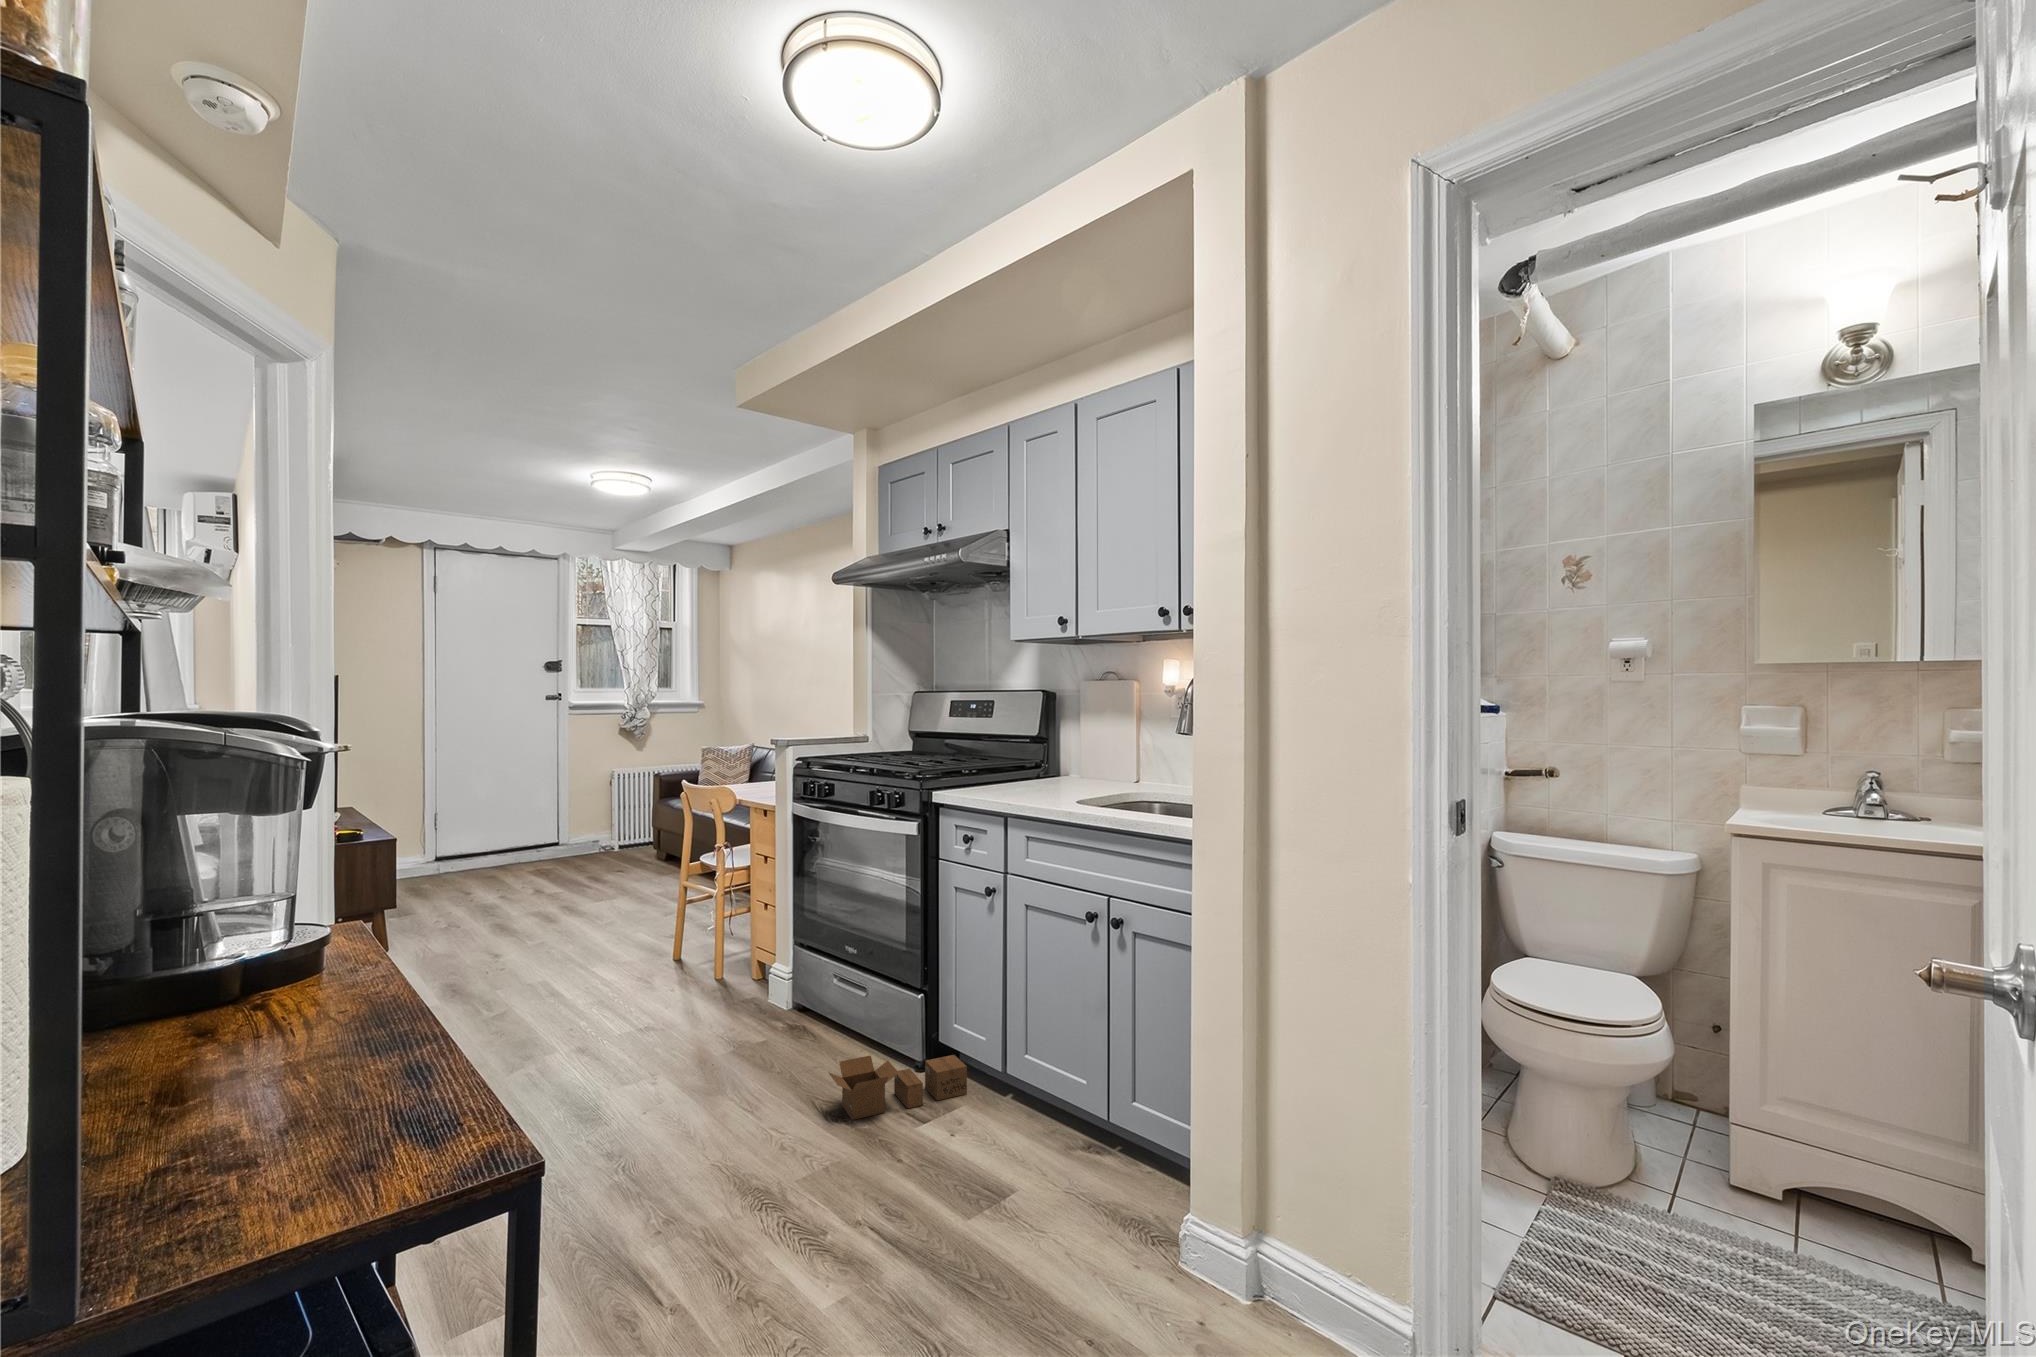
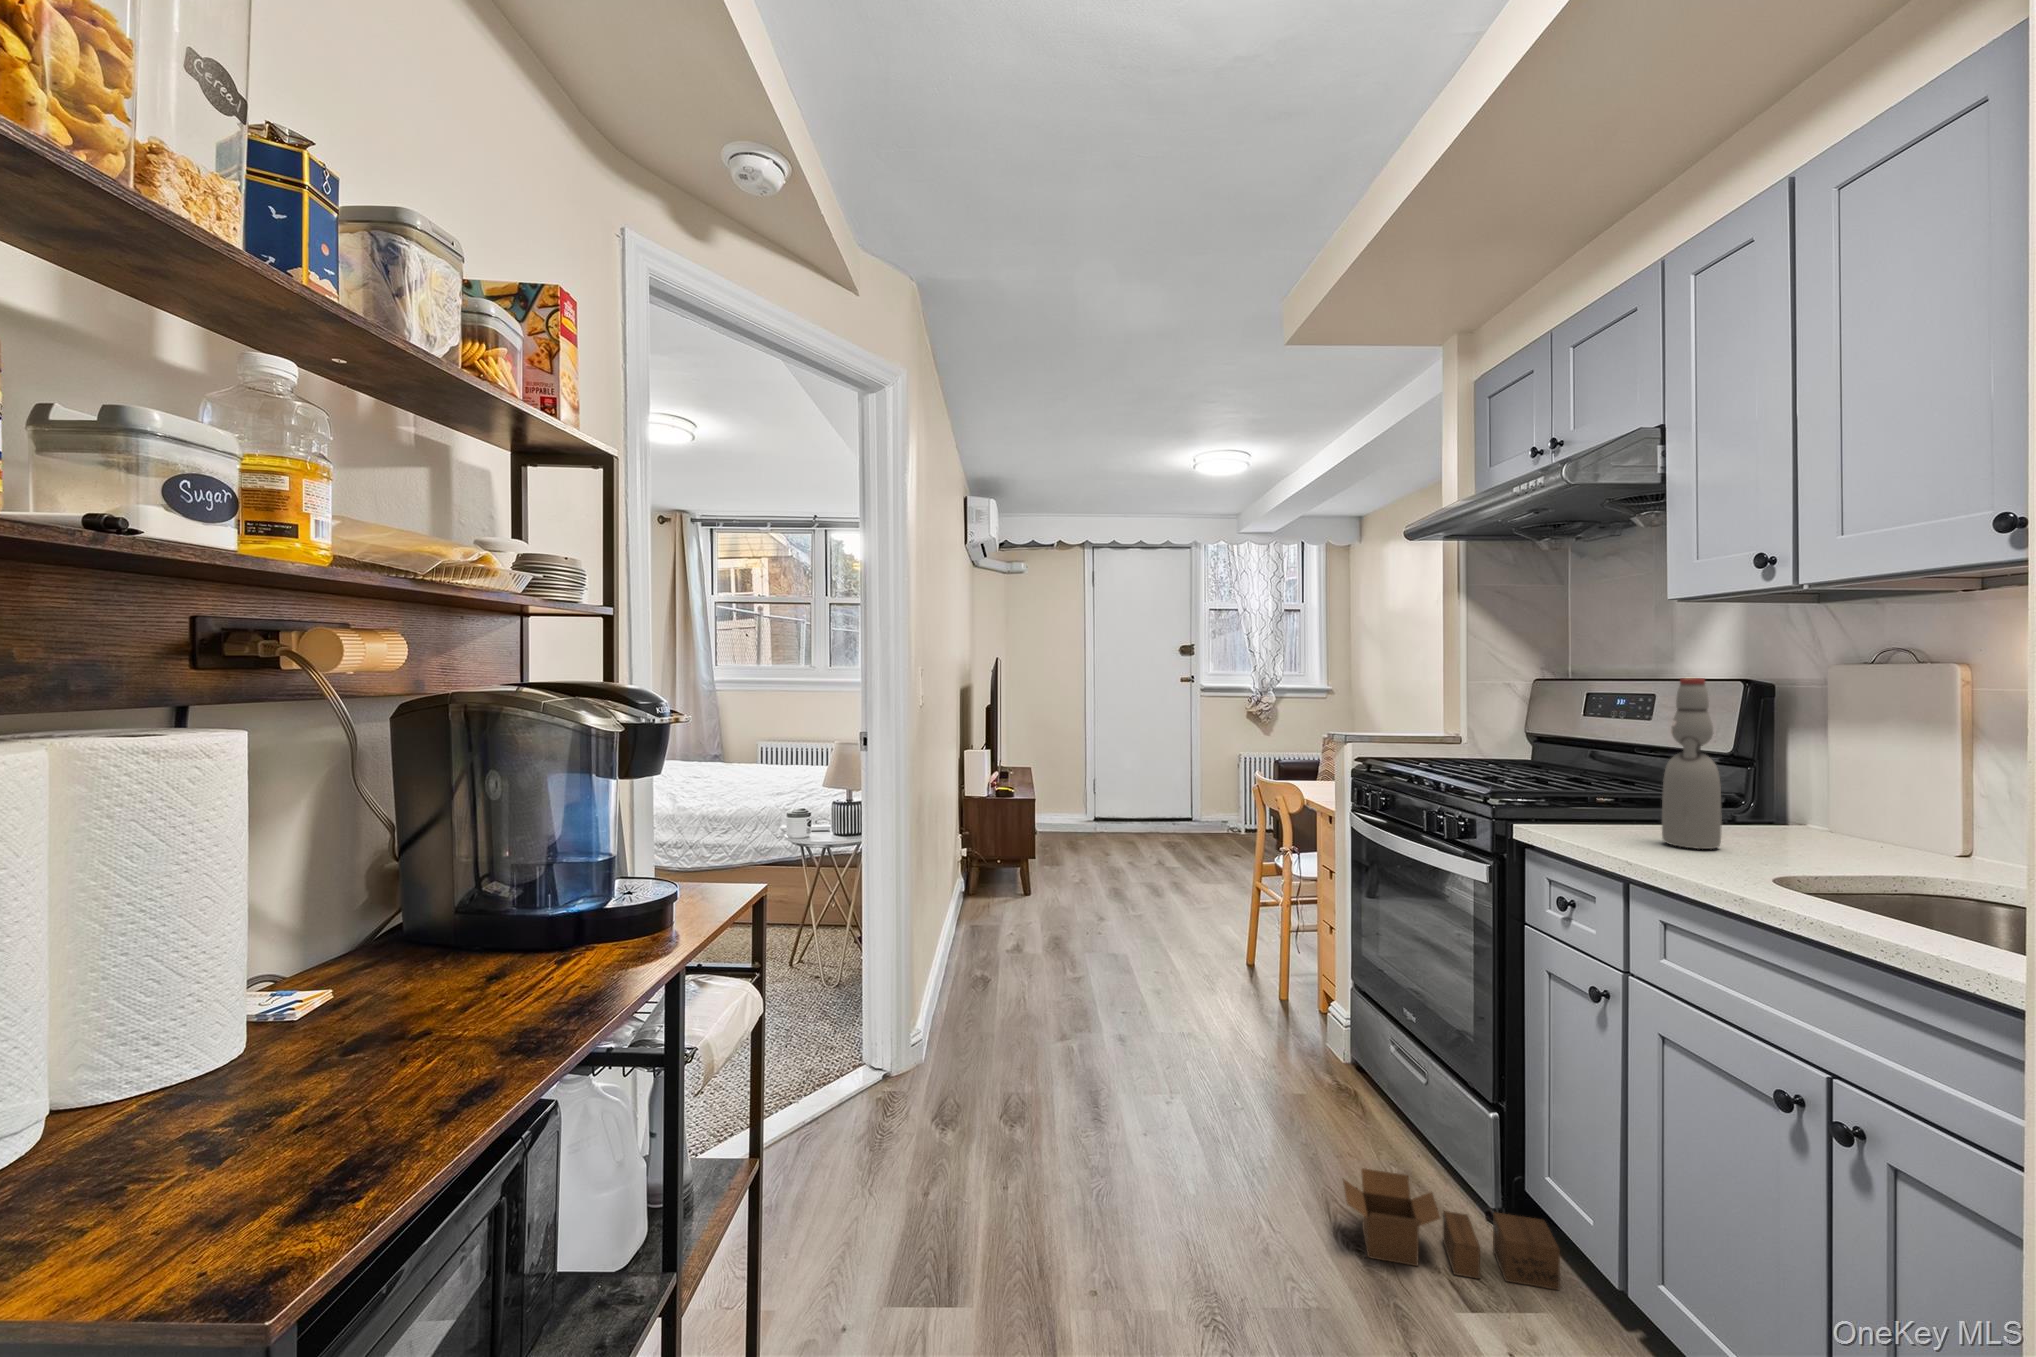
bottle: none [1017,690,1045,793] -> present [1662,678,1722,849]

